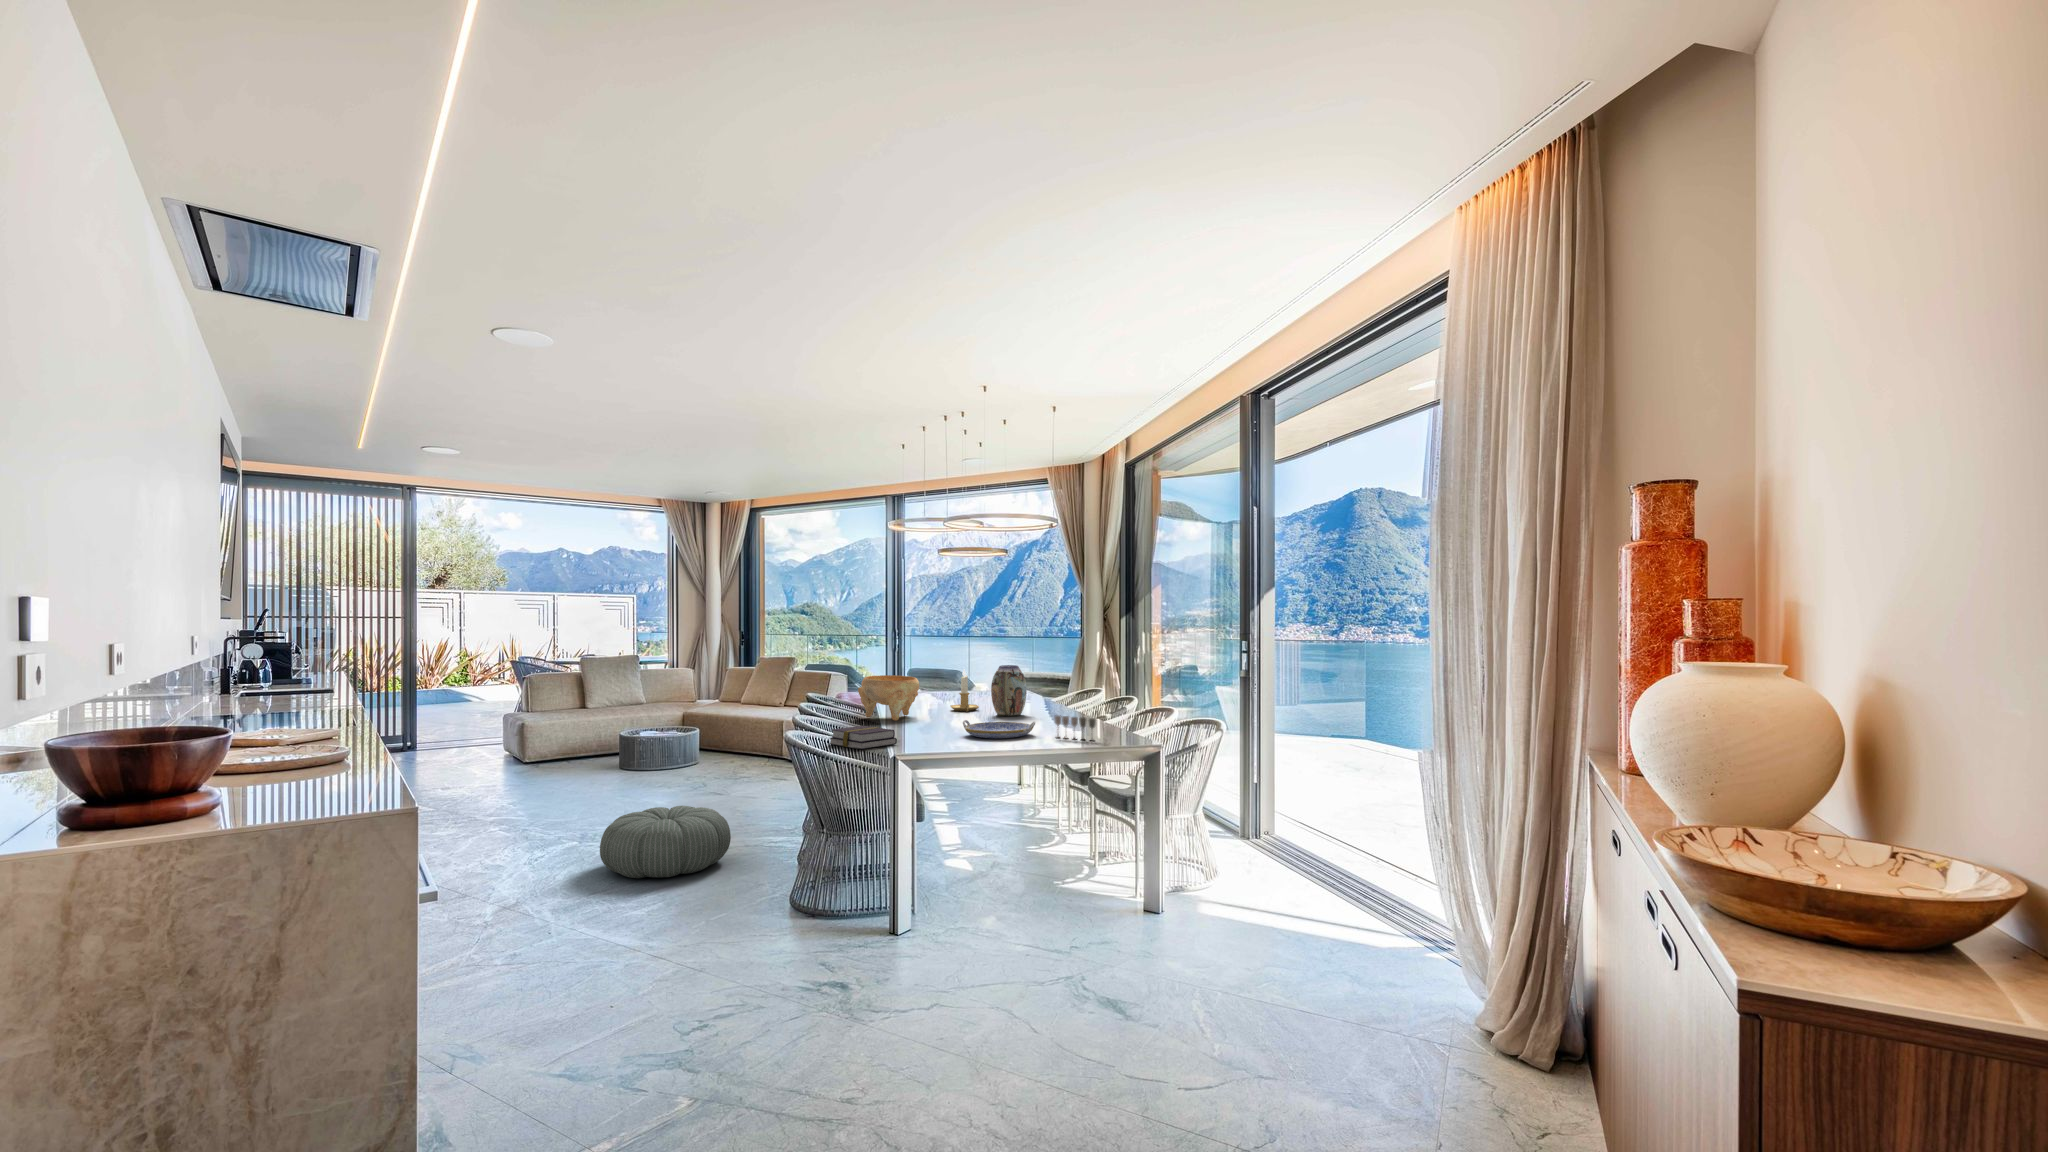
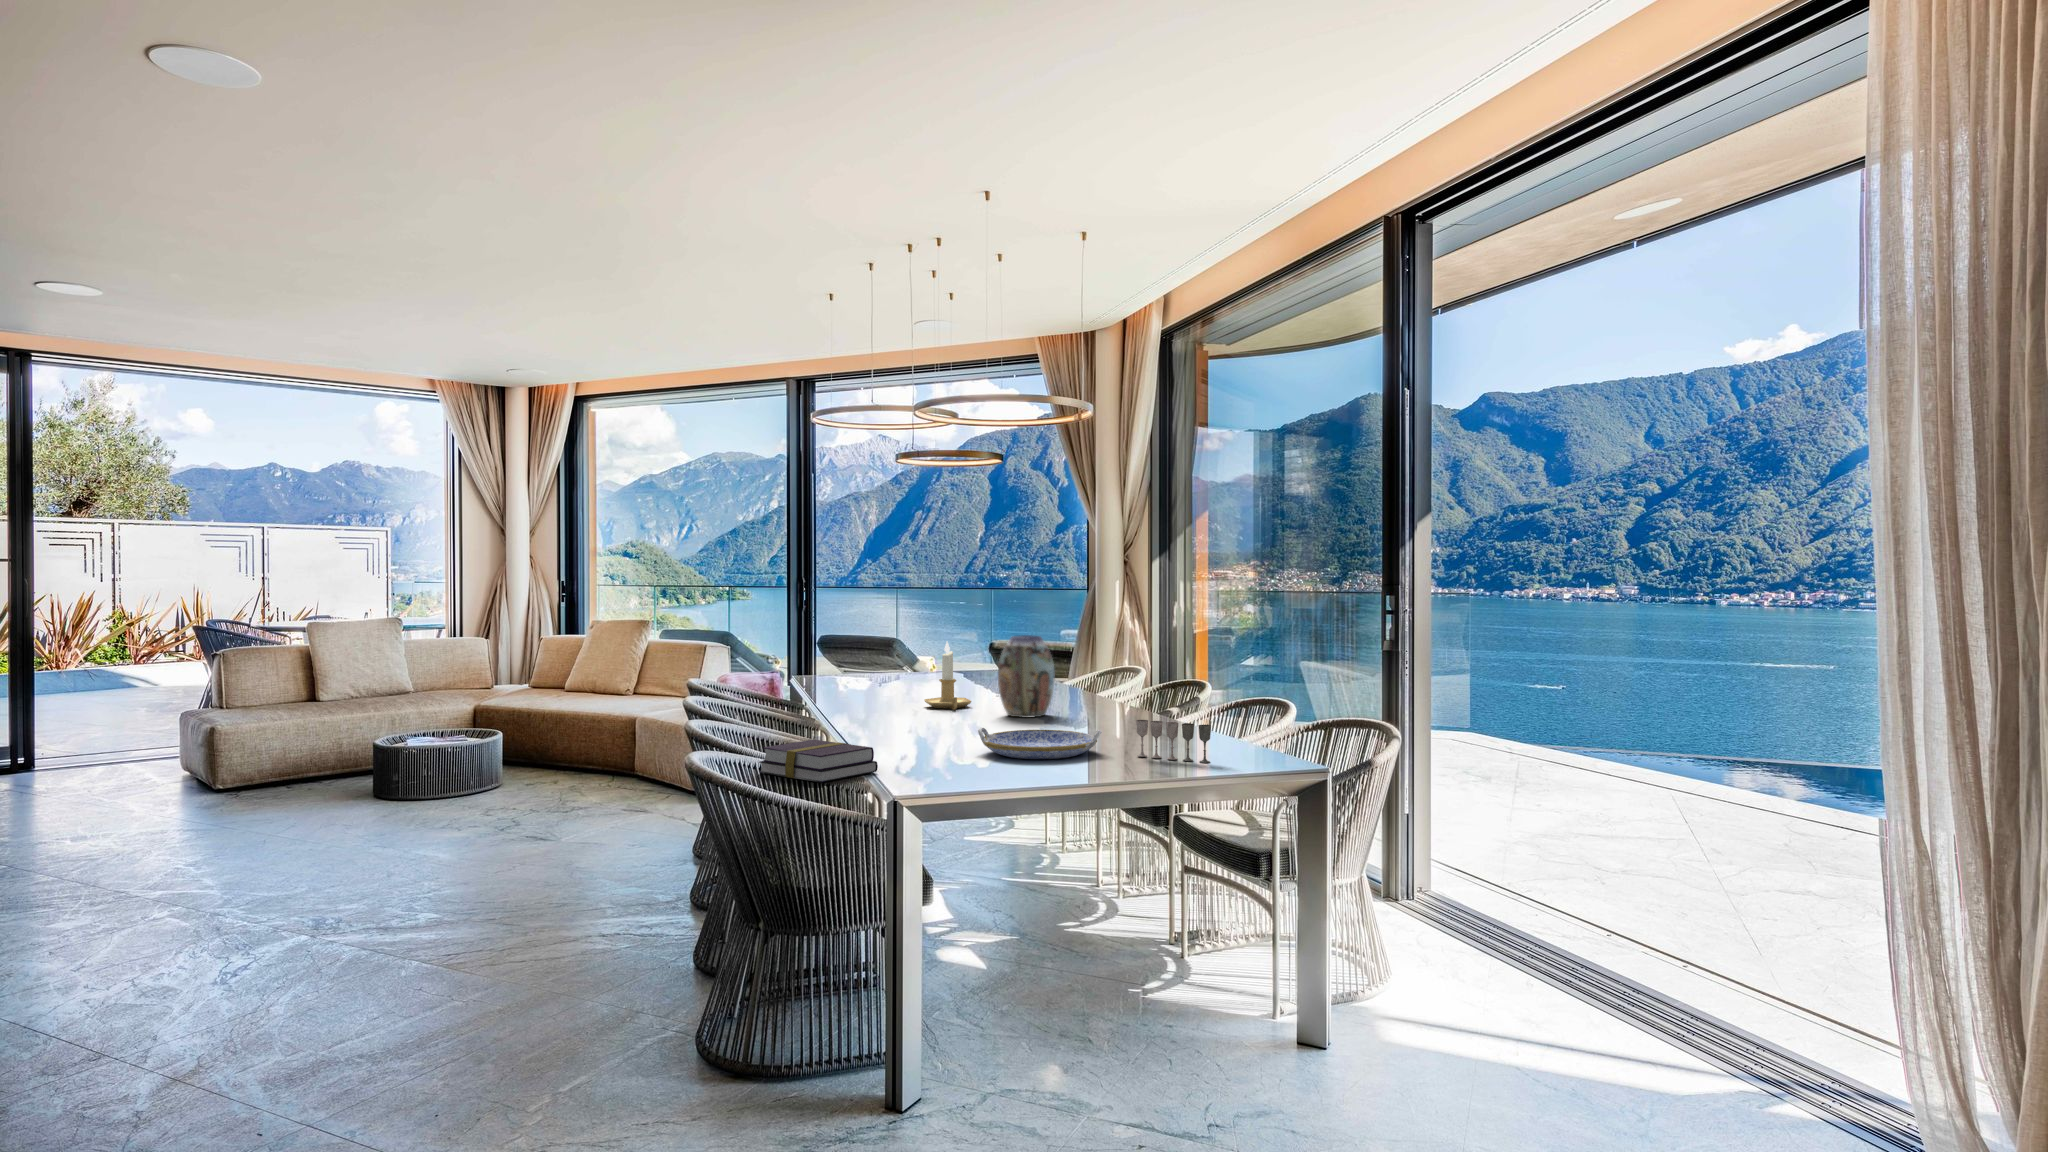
decorative bowl: present [858,675,919,721] -> none [782,652,883,726]
pouf: present [600,806,731,878] -> none [350,872,577,1002]

